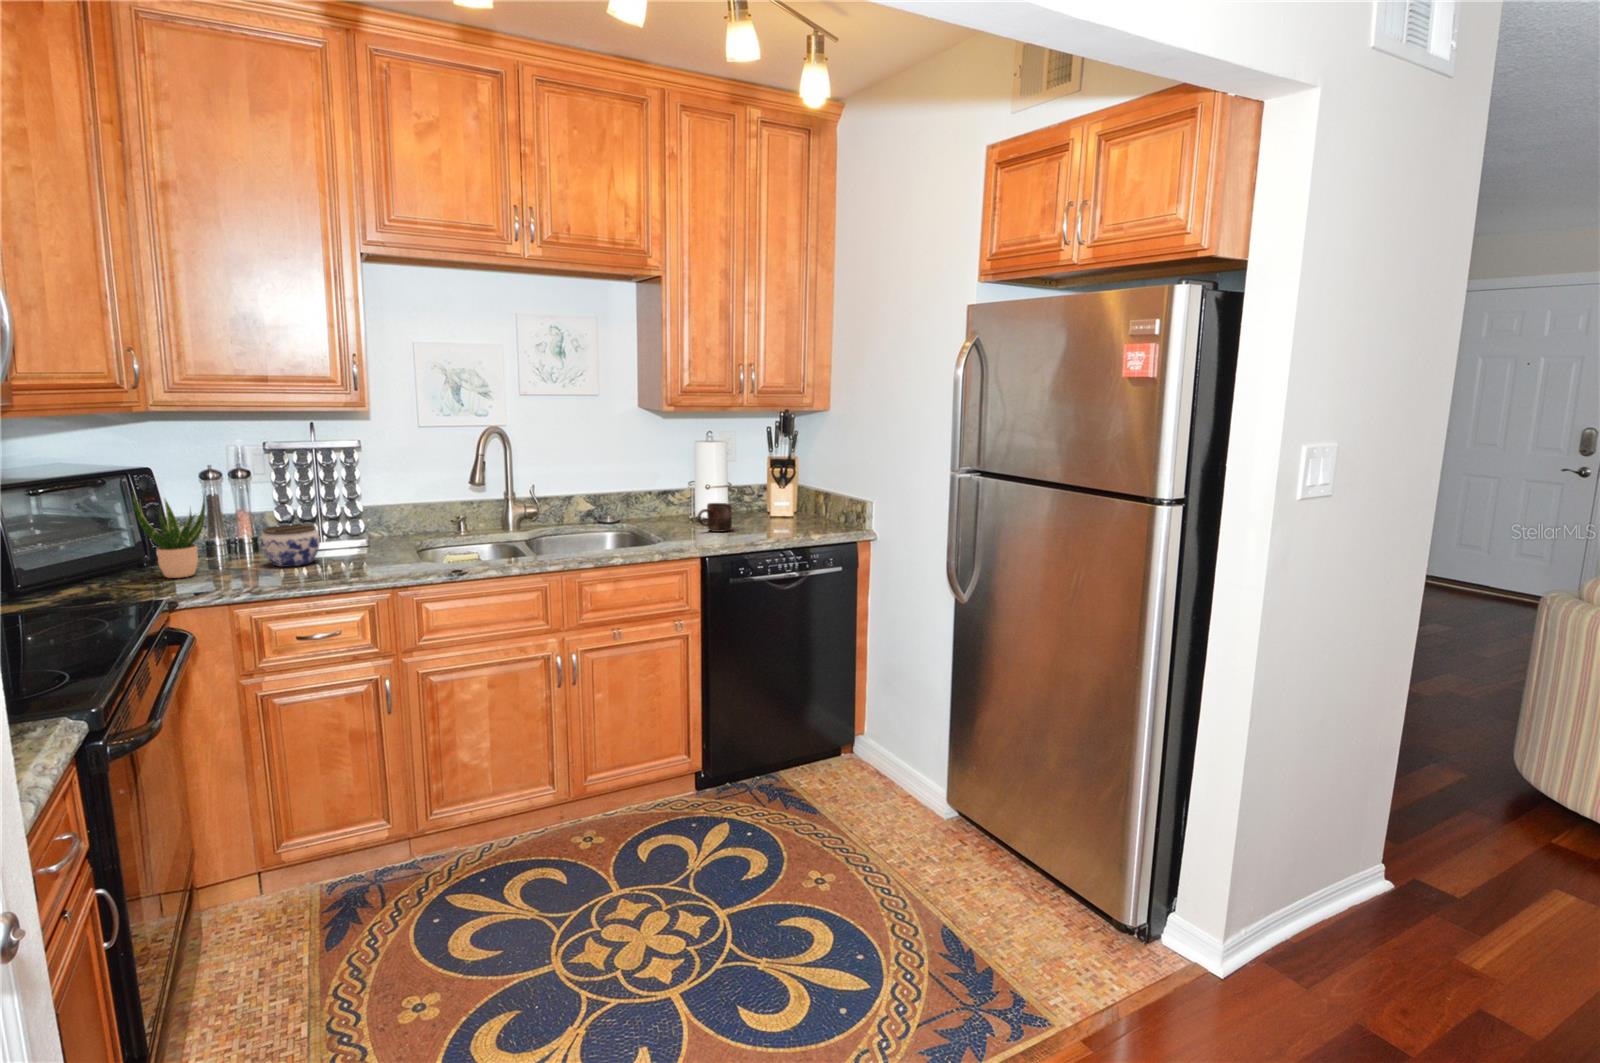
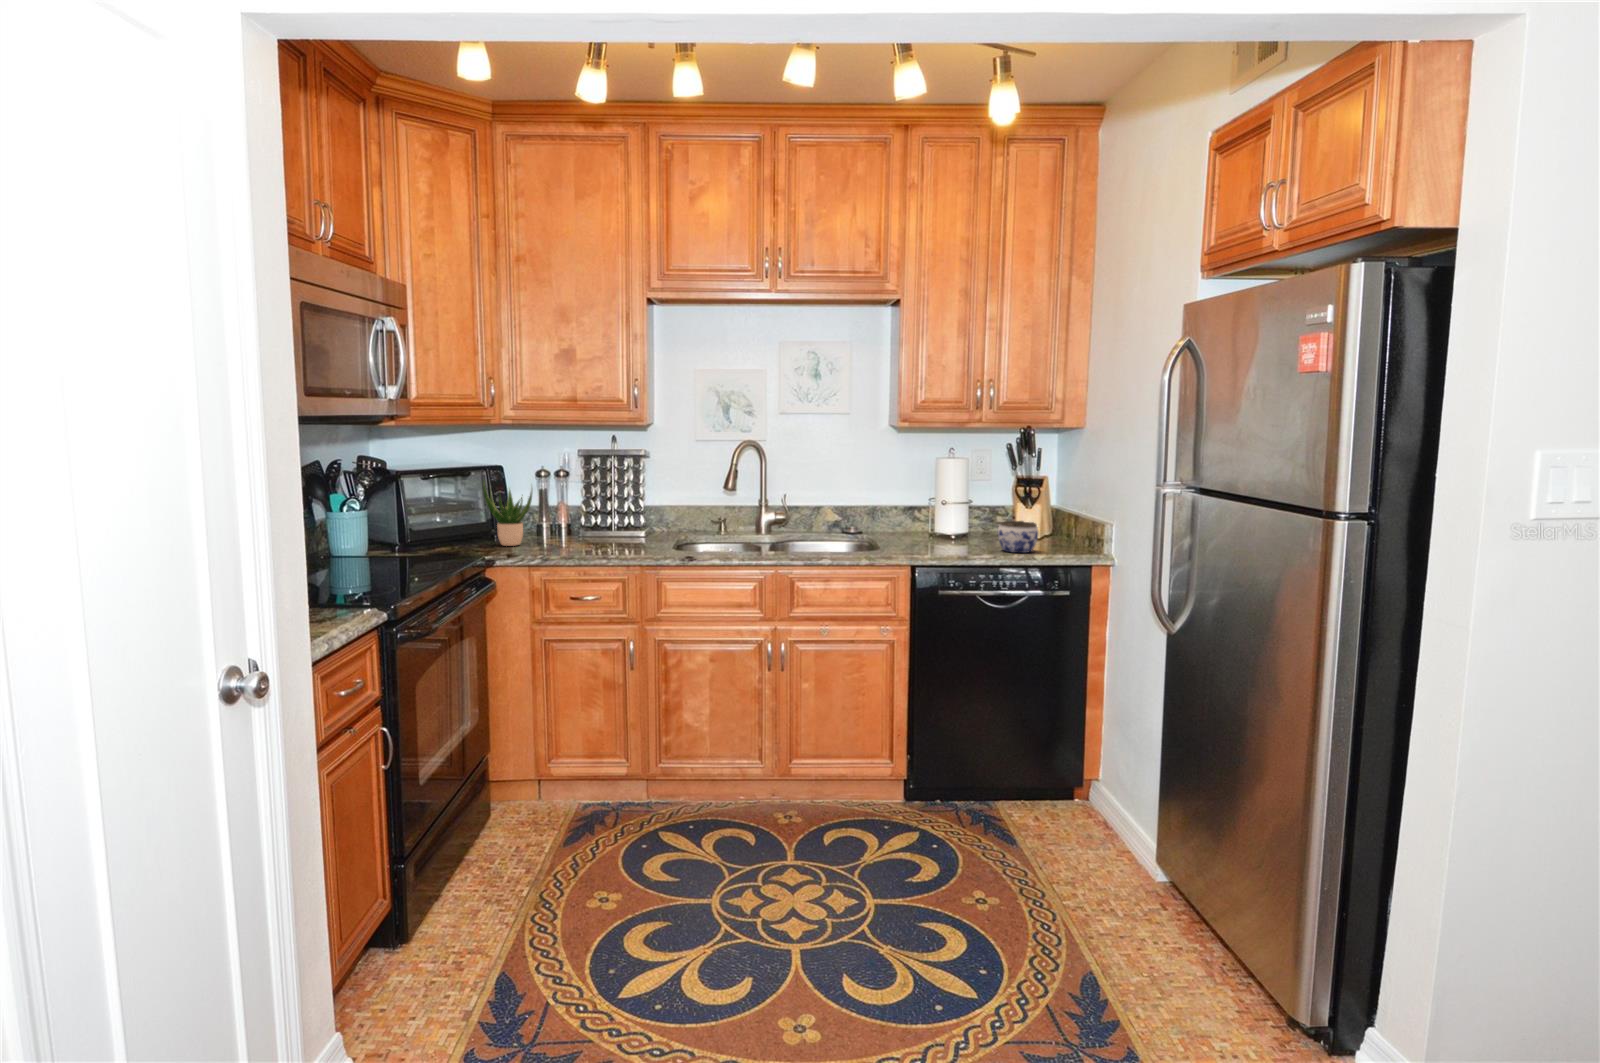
mug: present [697,503,732,532] -> none [930,521,967,548]
jar: present [261,523,320,567] -> present [998,521,1039,553]

